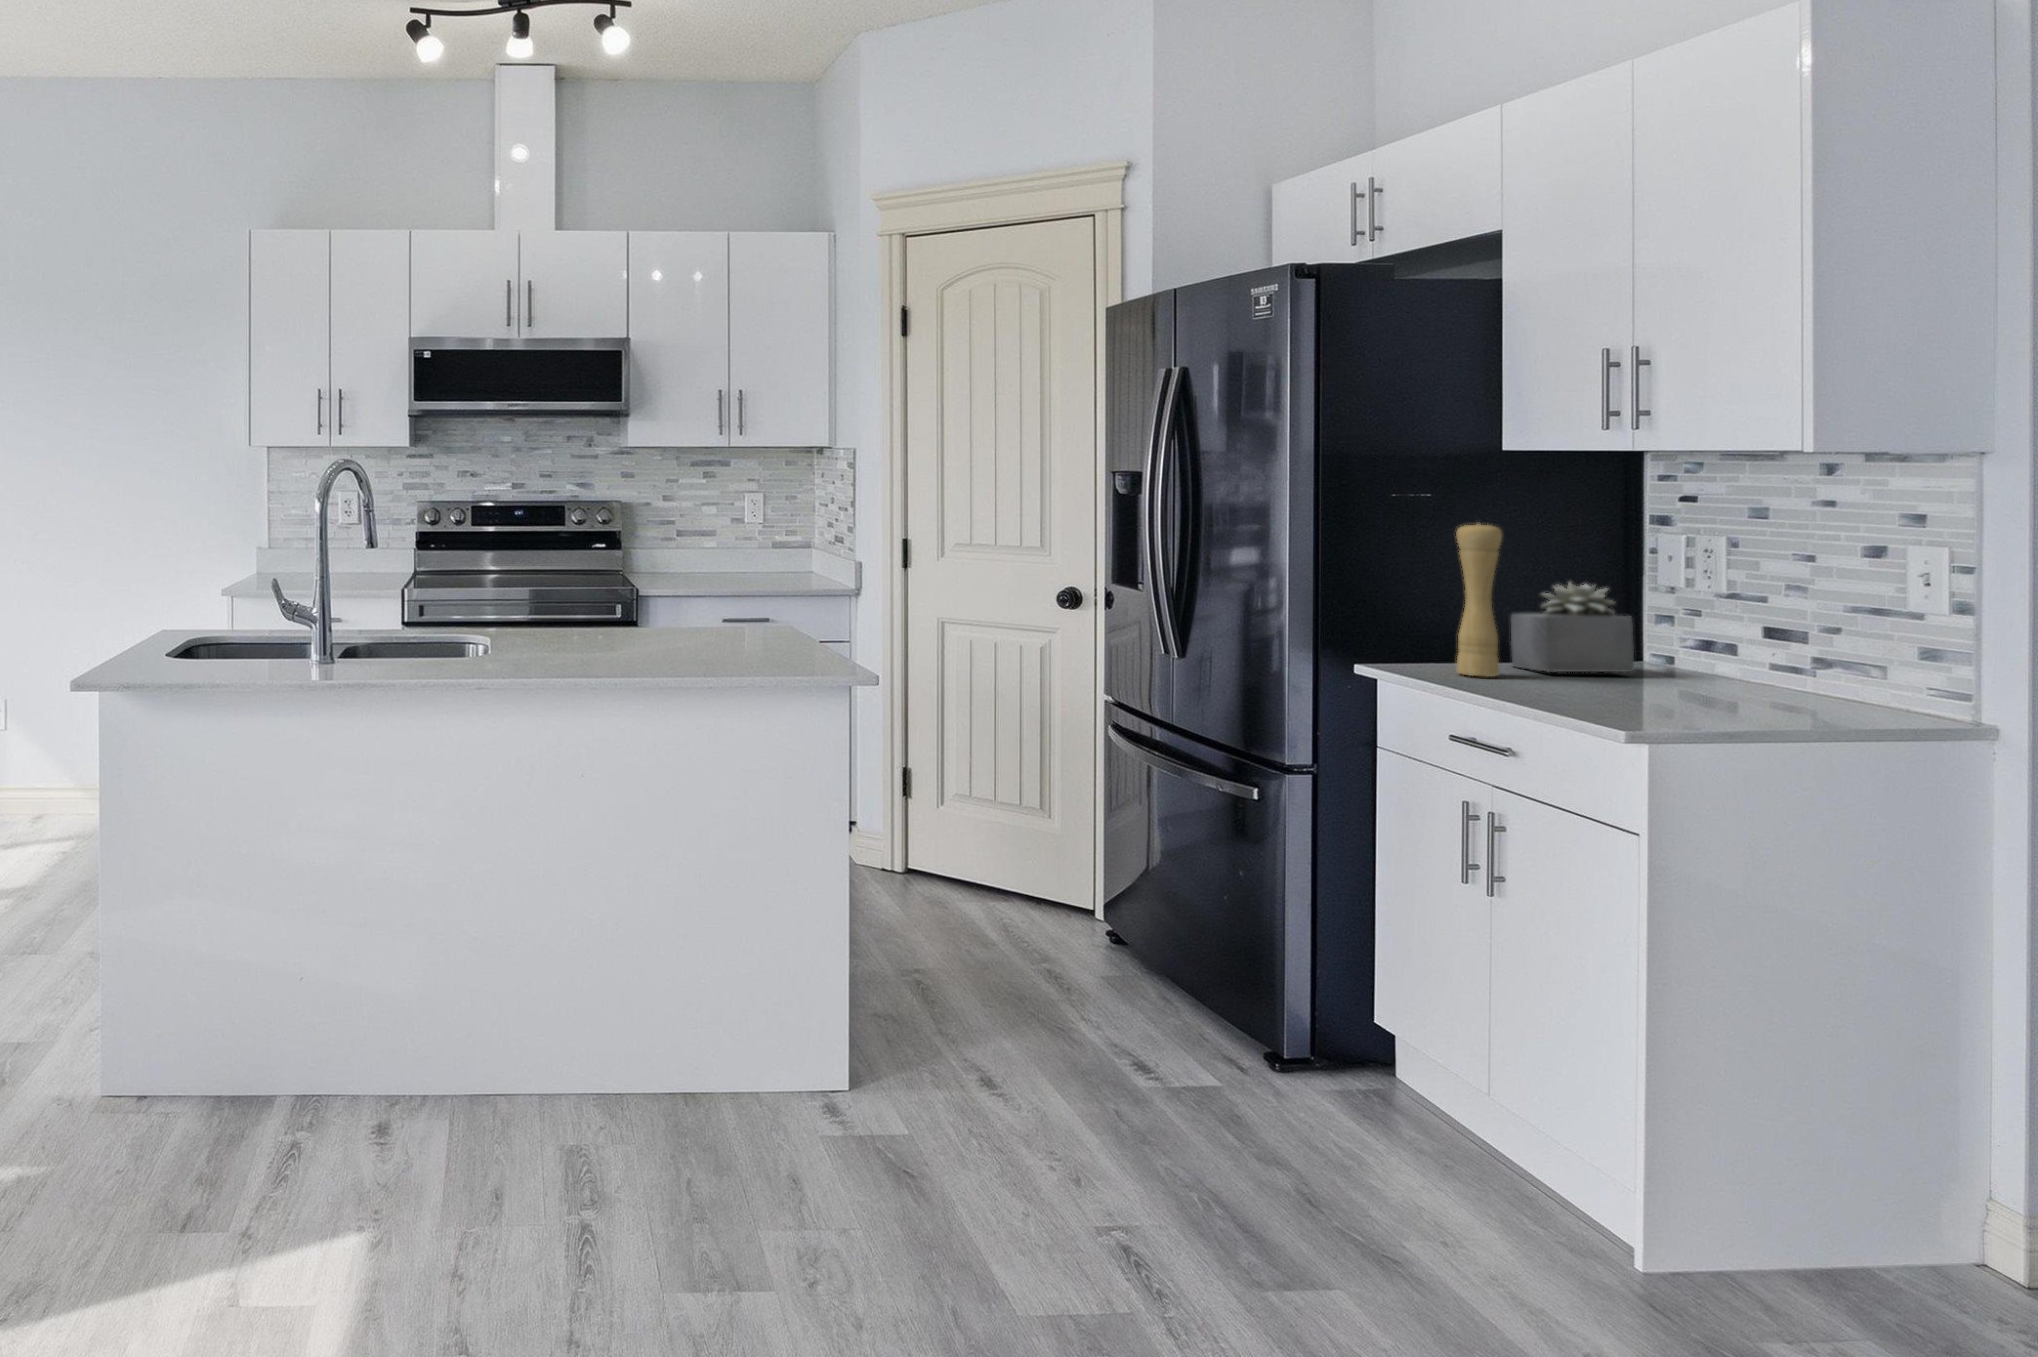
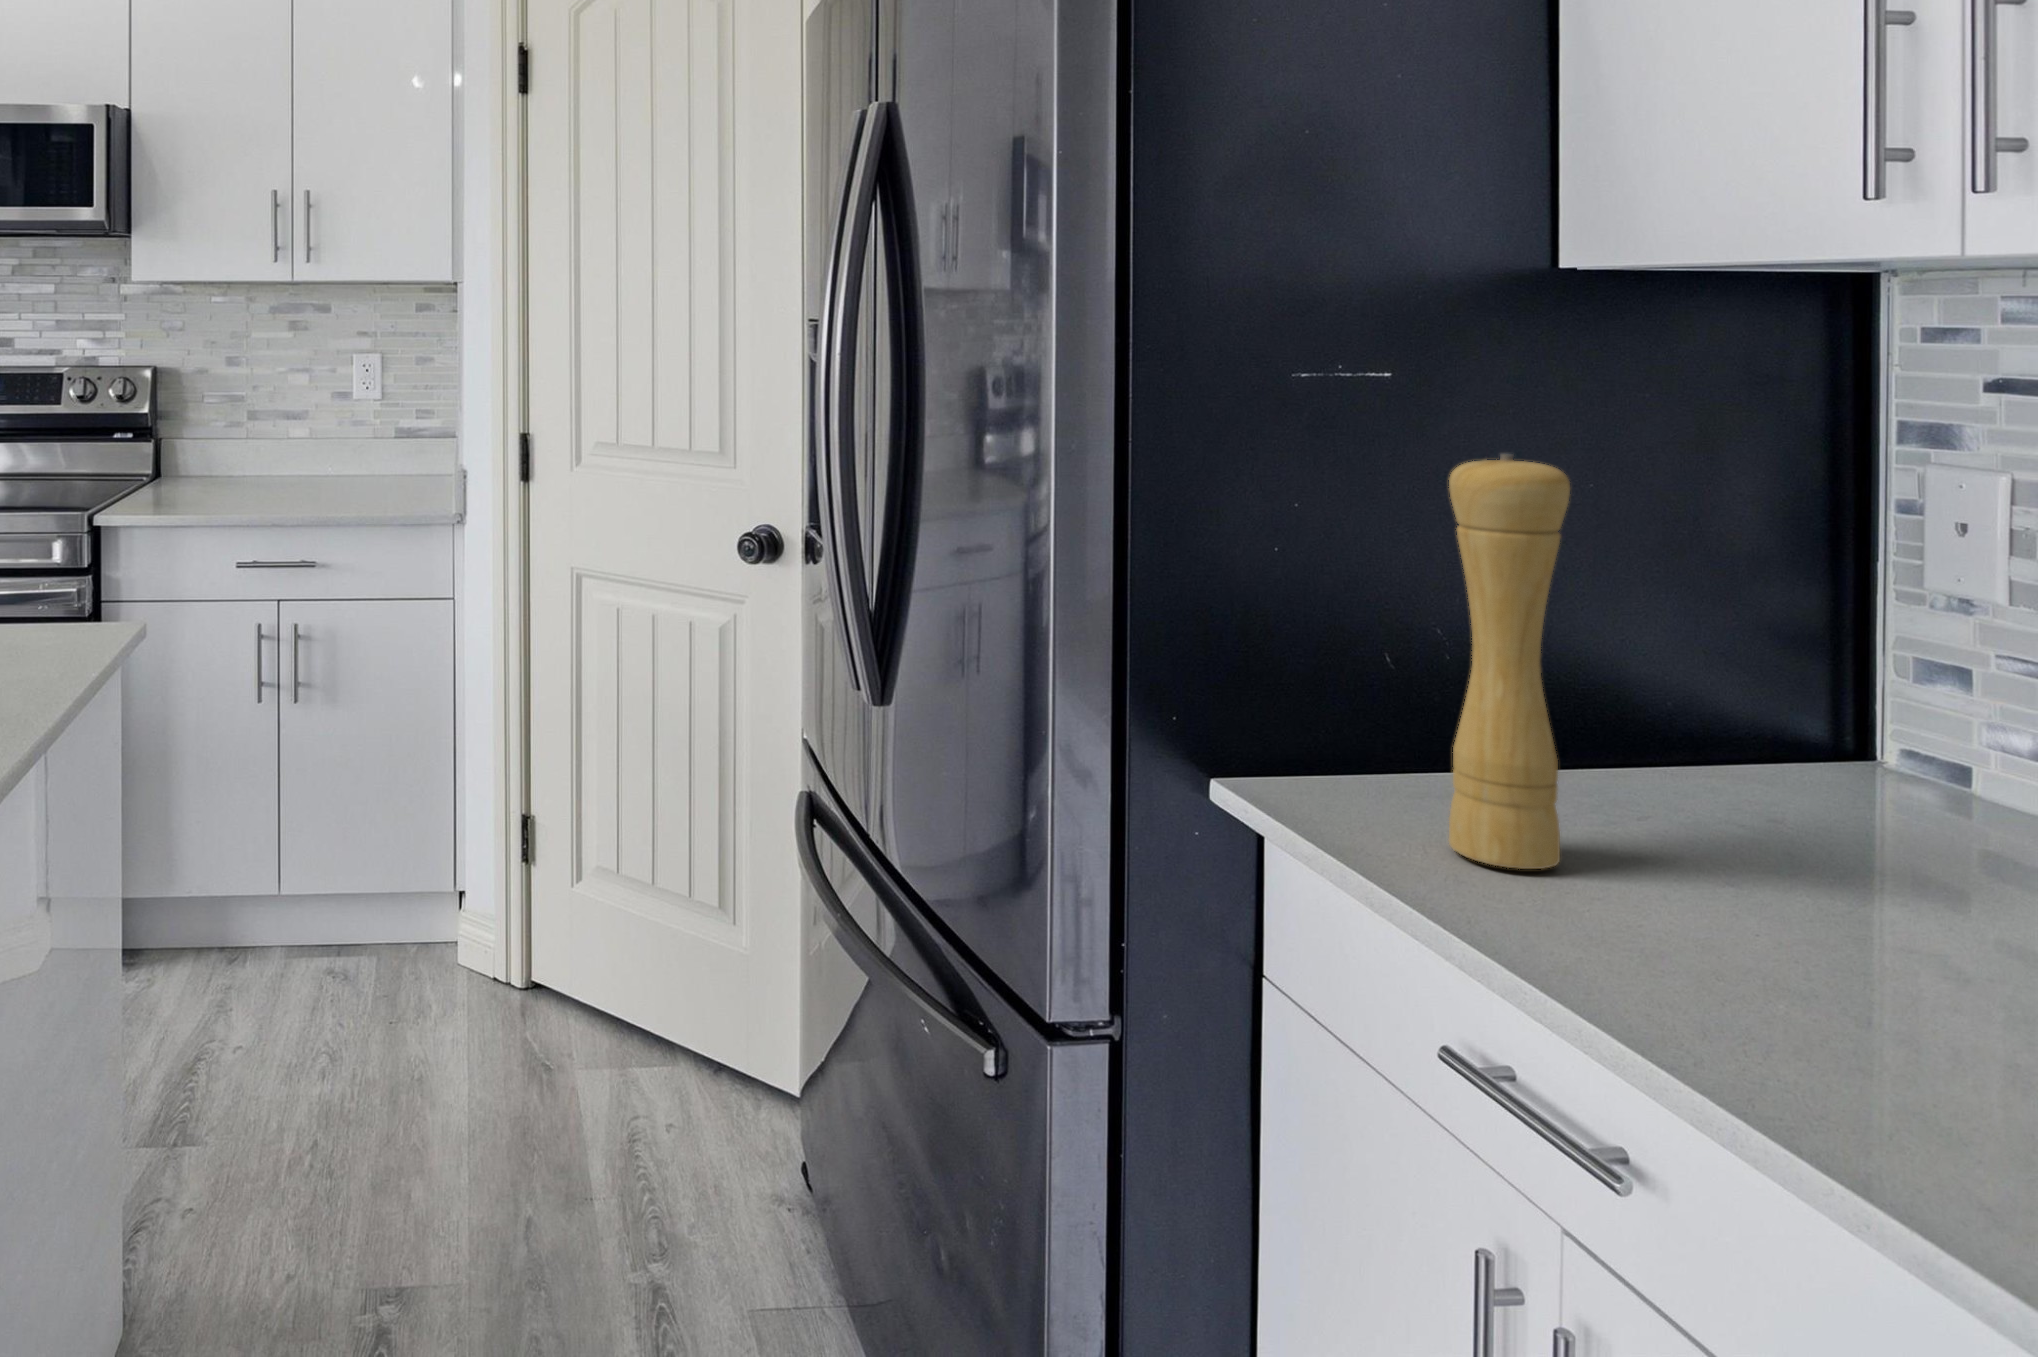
succulent plant: present [1511,583,1634,672] -> none [1577,590,1911,841]

